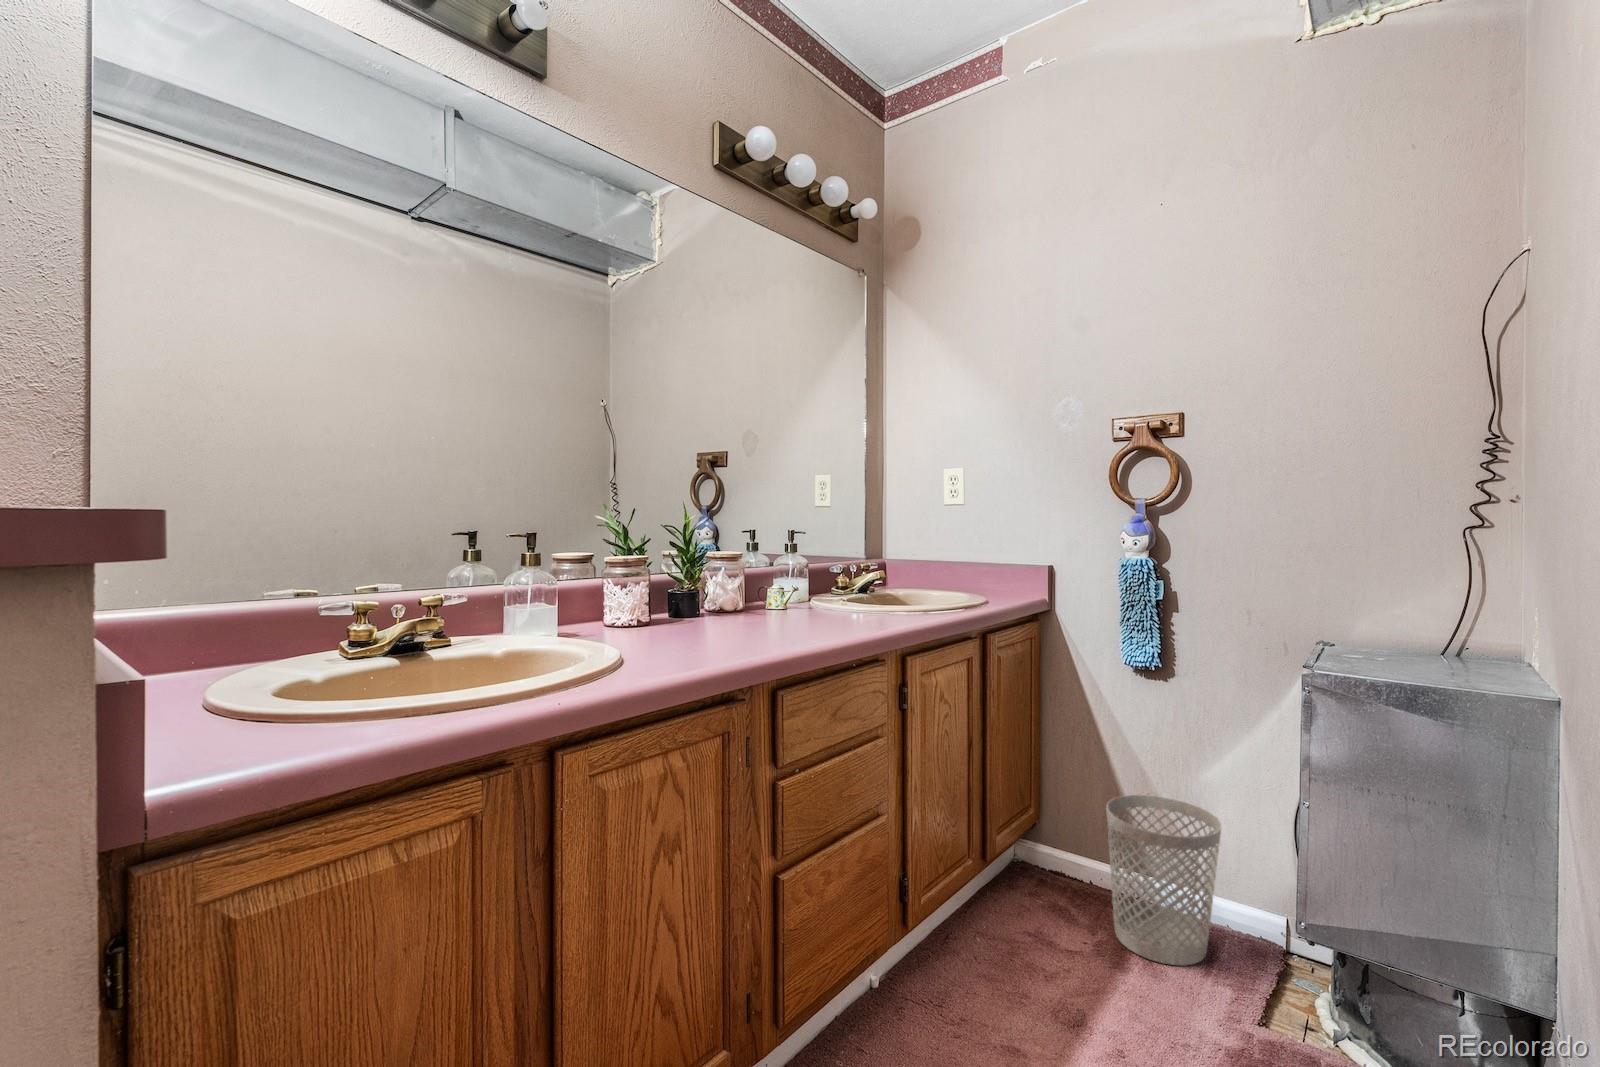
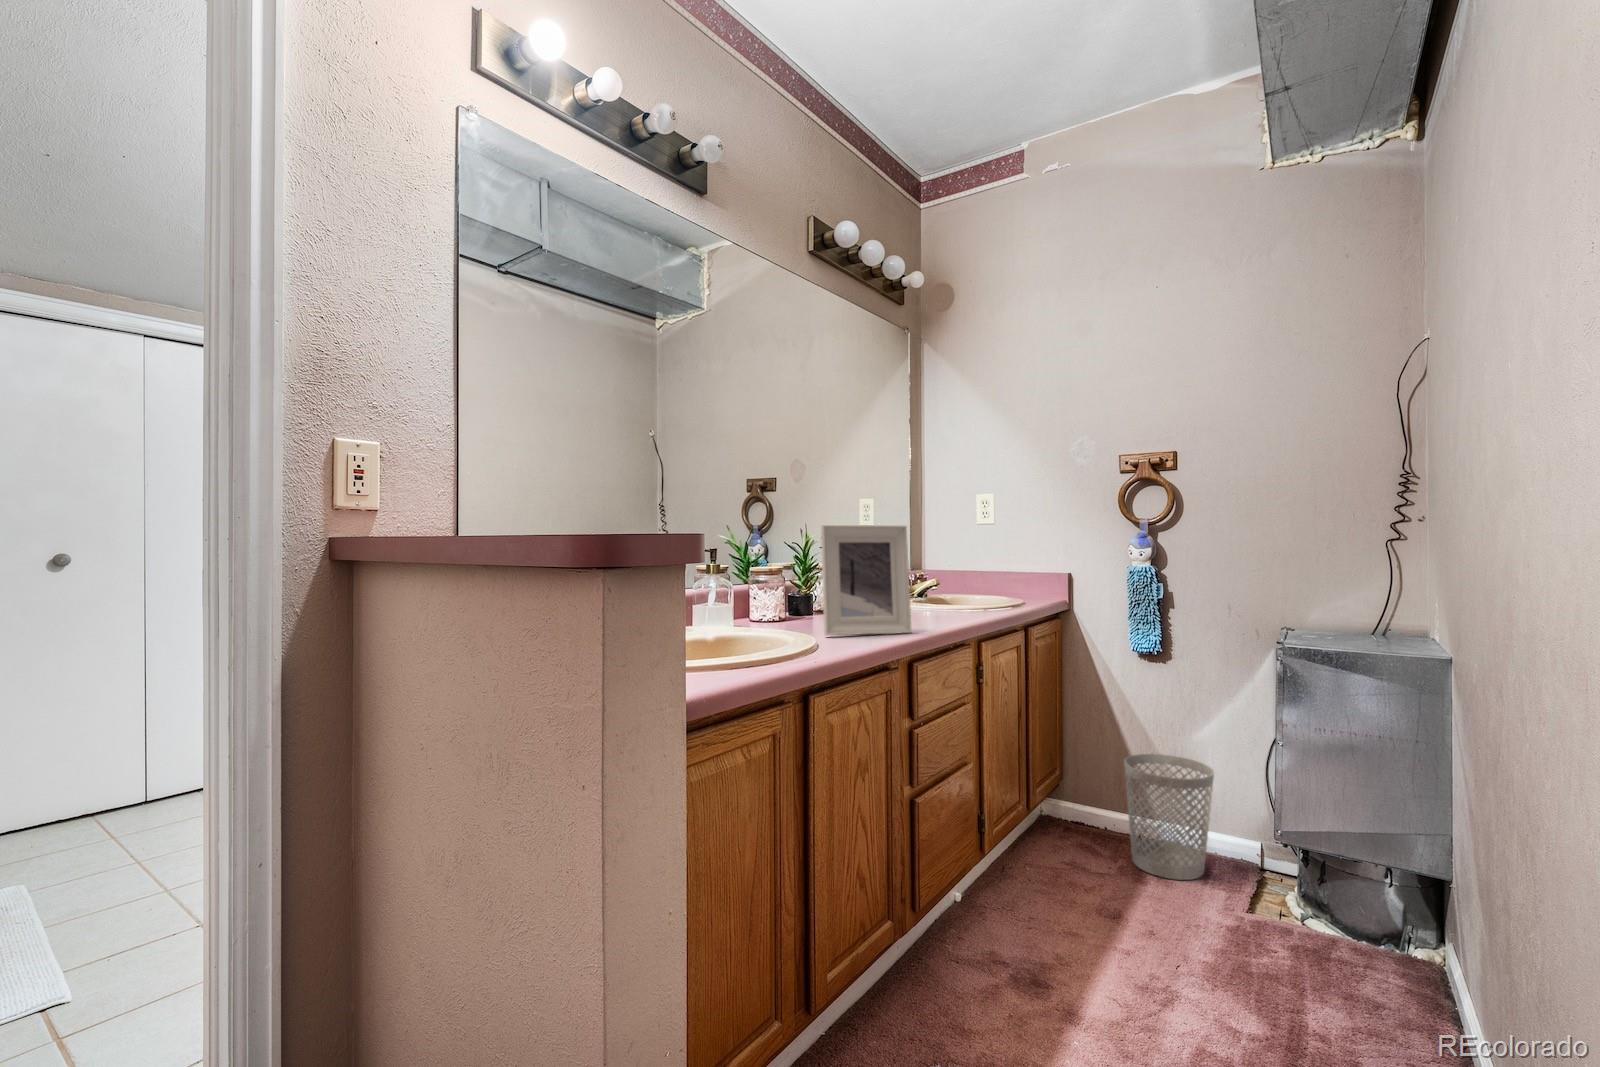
picture frame: none [658,501,781,651] -> present [821,525,912,635]

